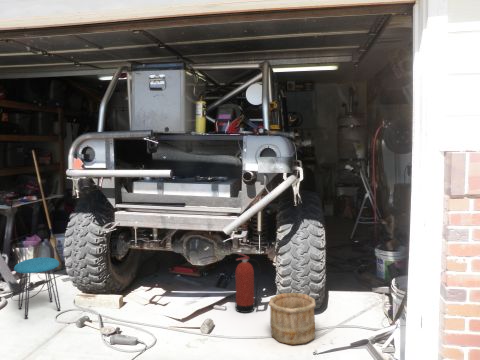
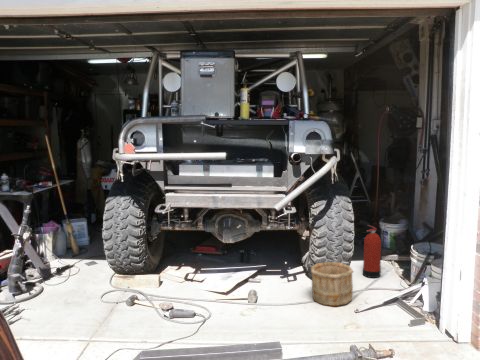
fire extinguisher: present [236,253,260,313] -> present [363,225,384,278]
stool: present [14,257,60,319] -> none [54,241,101,301]

